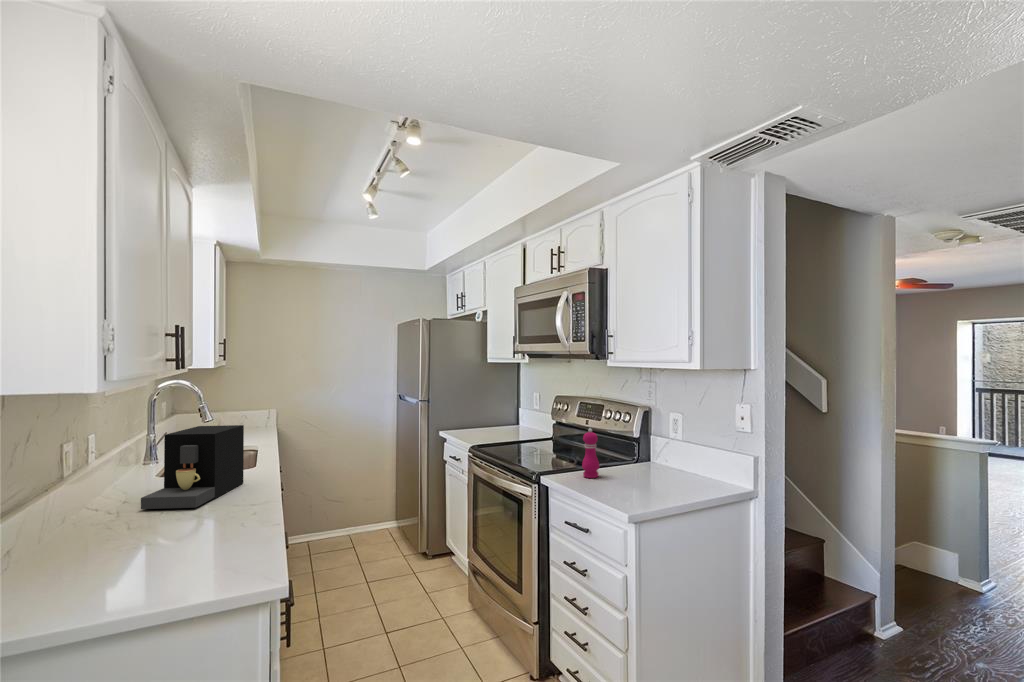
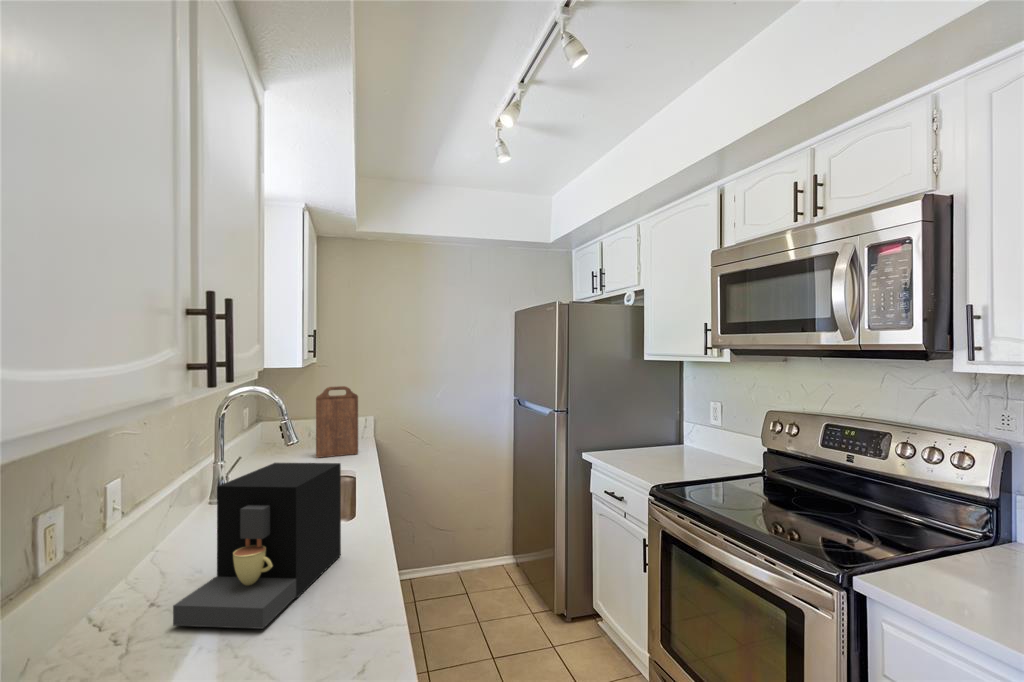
cutting board: none [226,383,262,440] -> present [316,386,358,458]
pepper mill: present [582,428,599,478] -> none [926,489,969,585]

